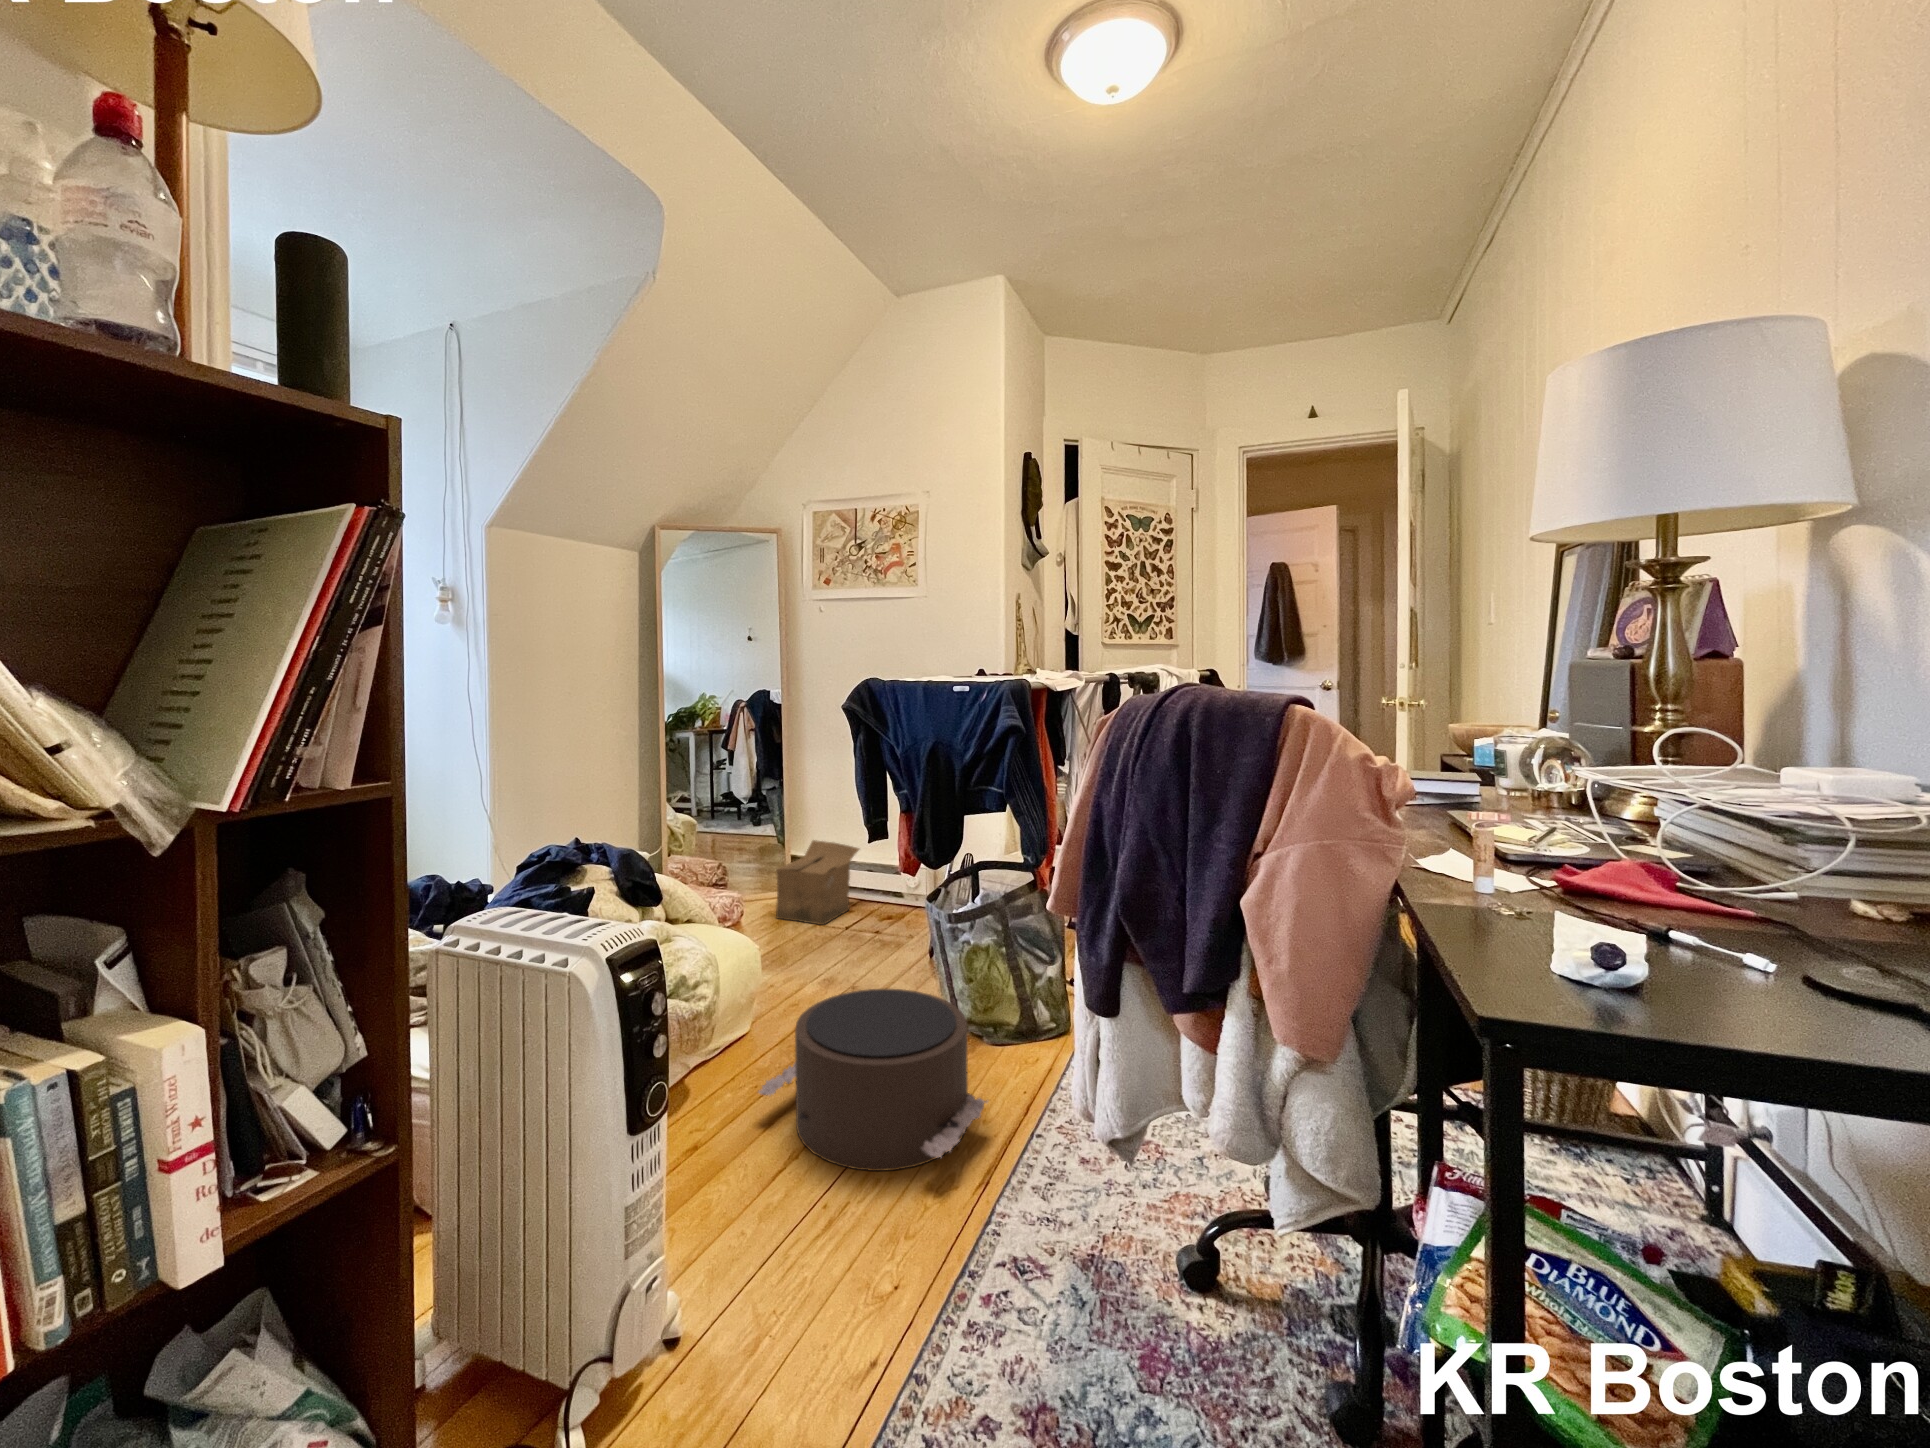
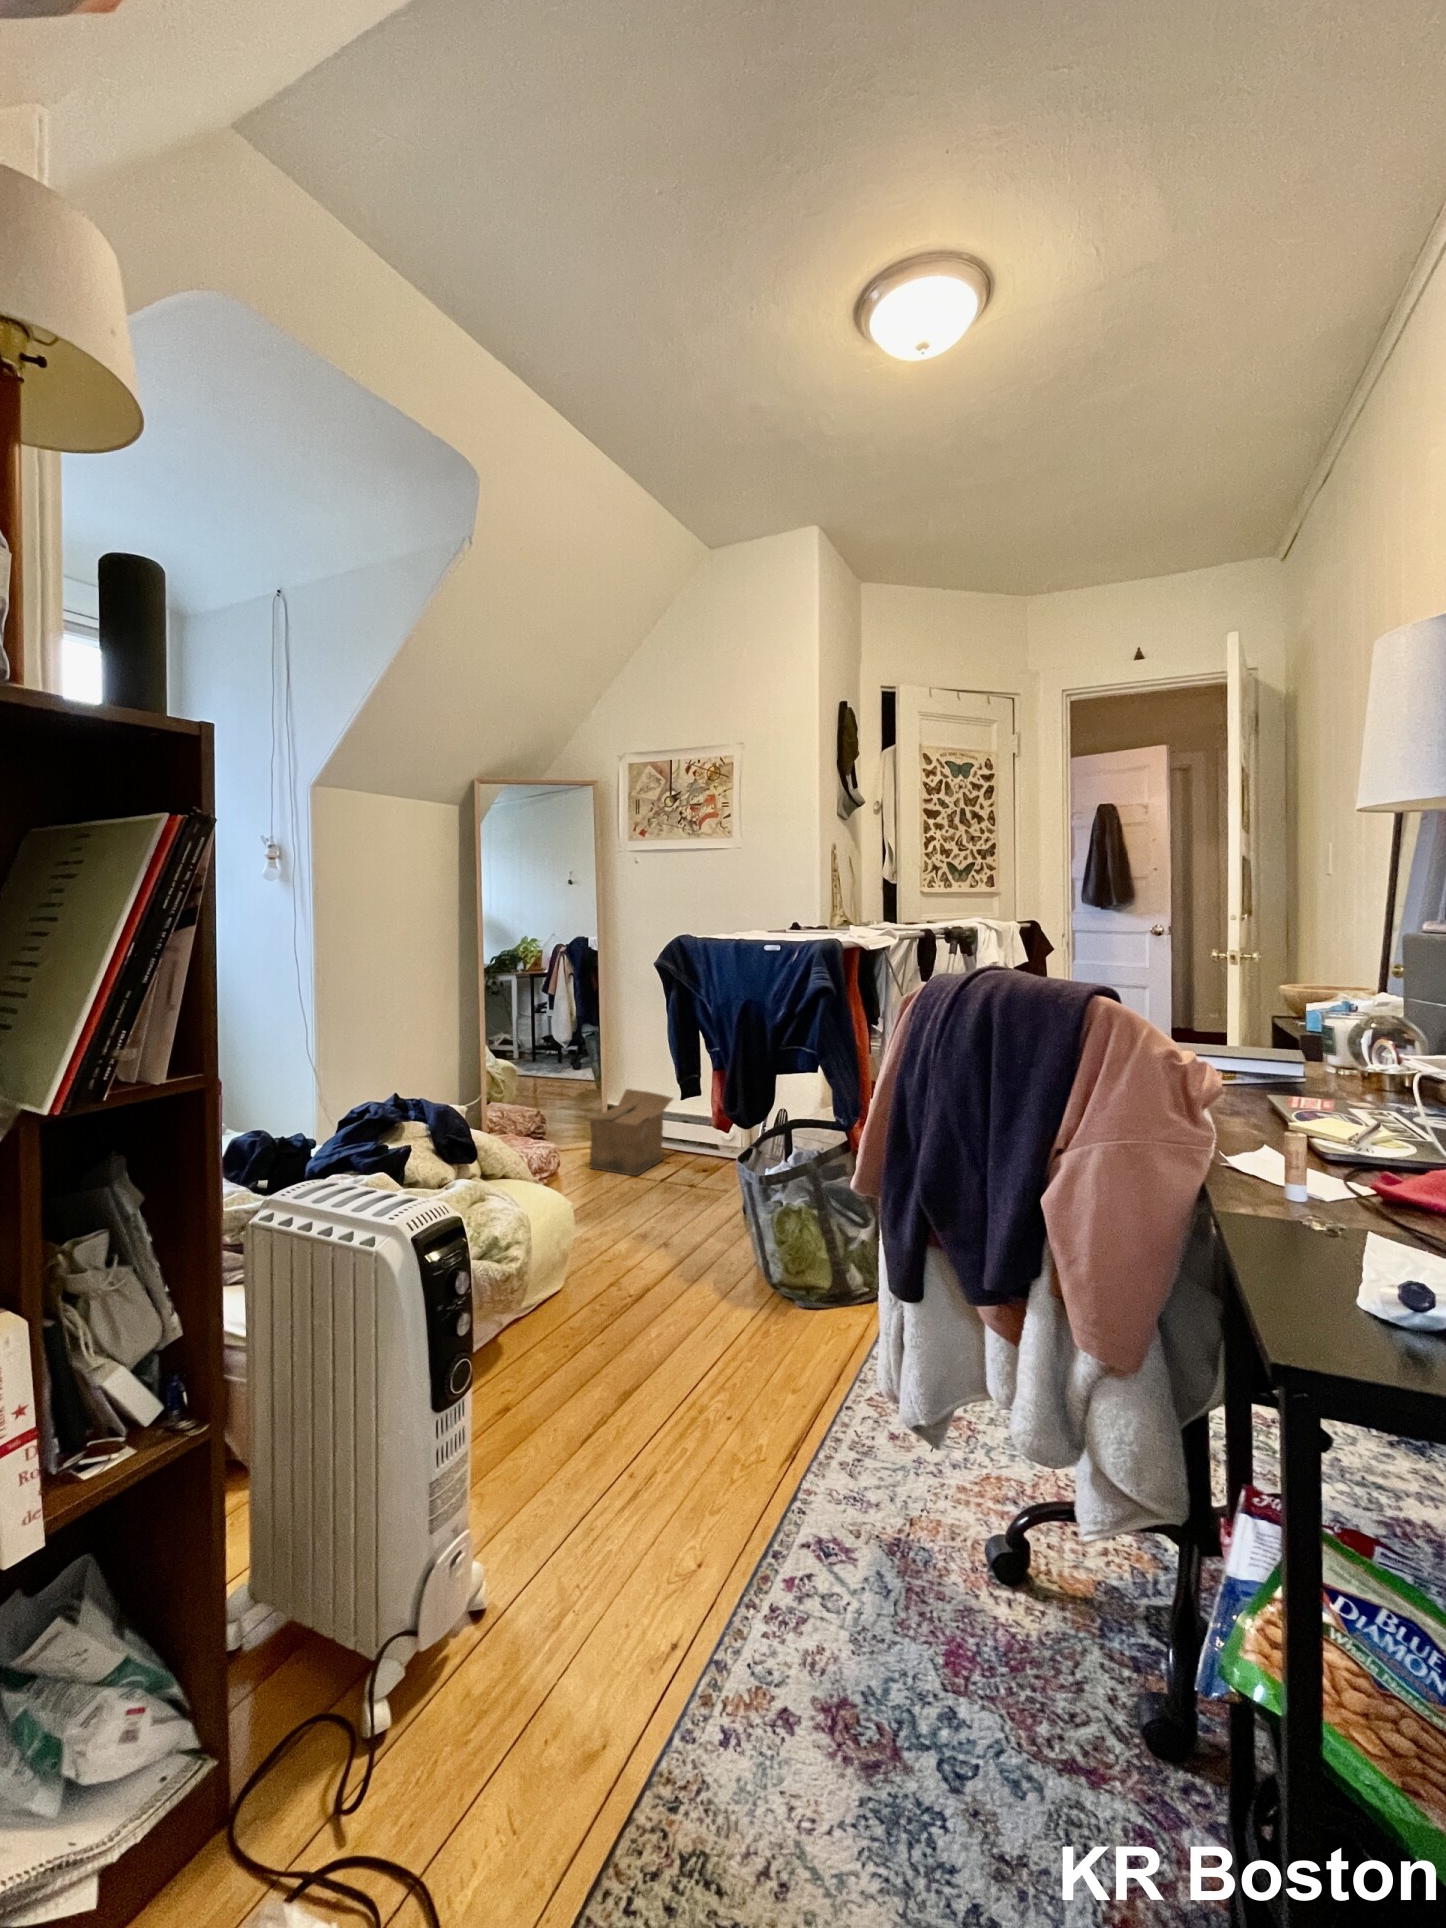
pouf: present [759,989,988,1171] -> none [564,1252,796,1442]

